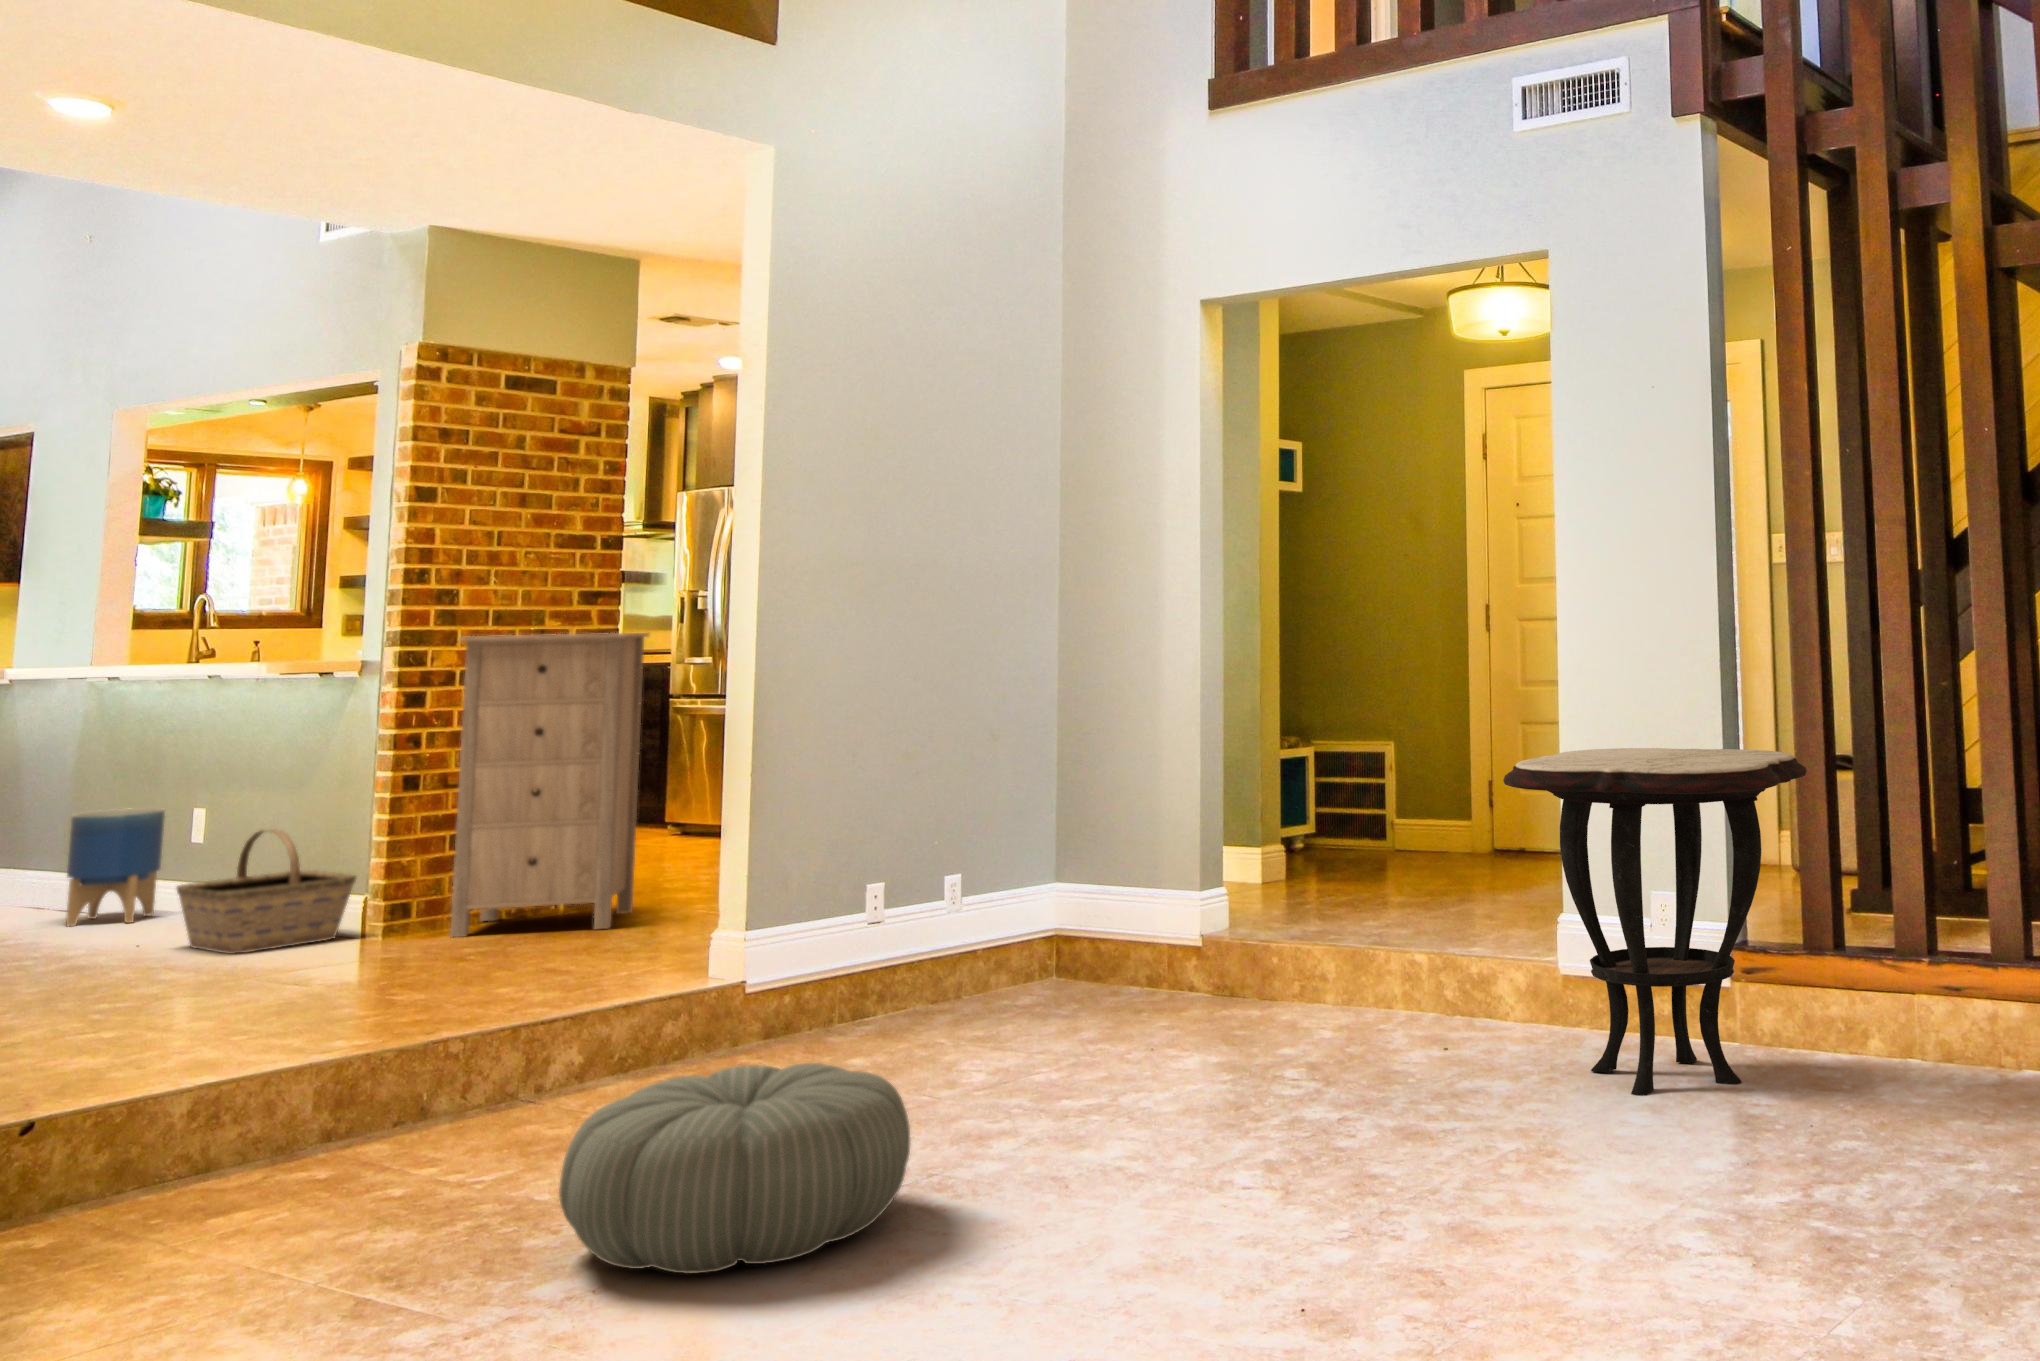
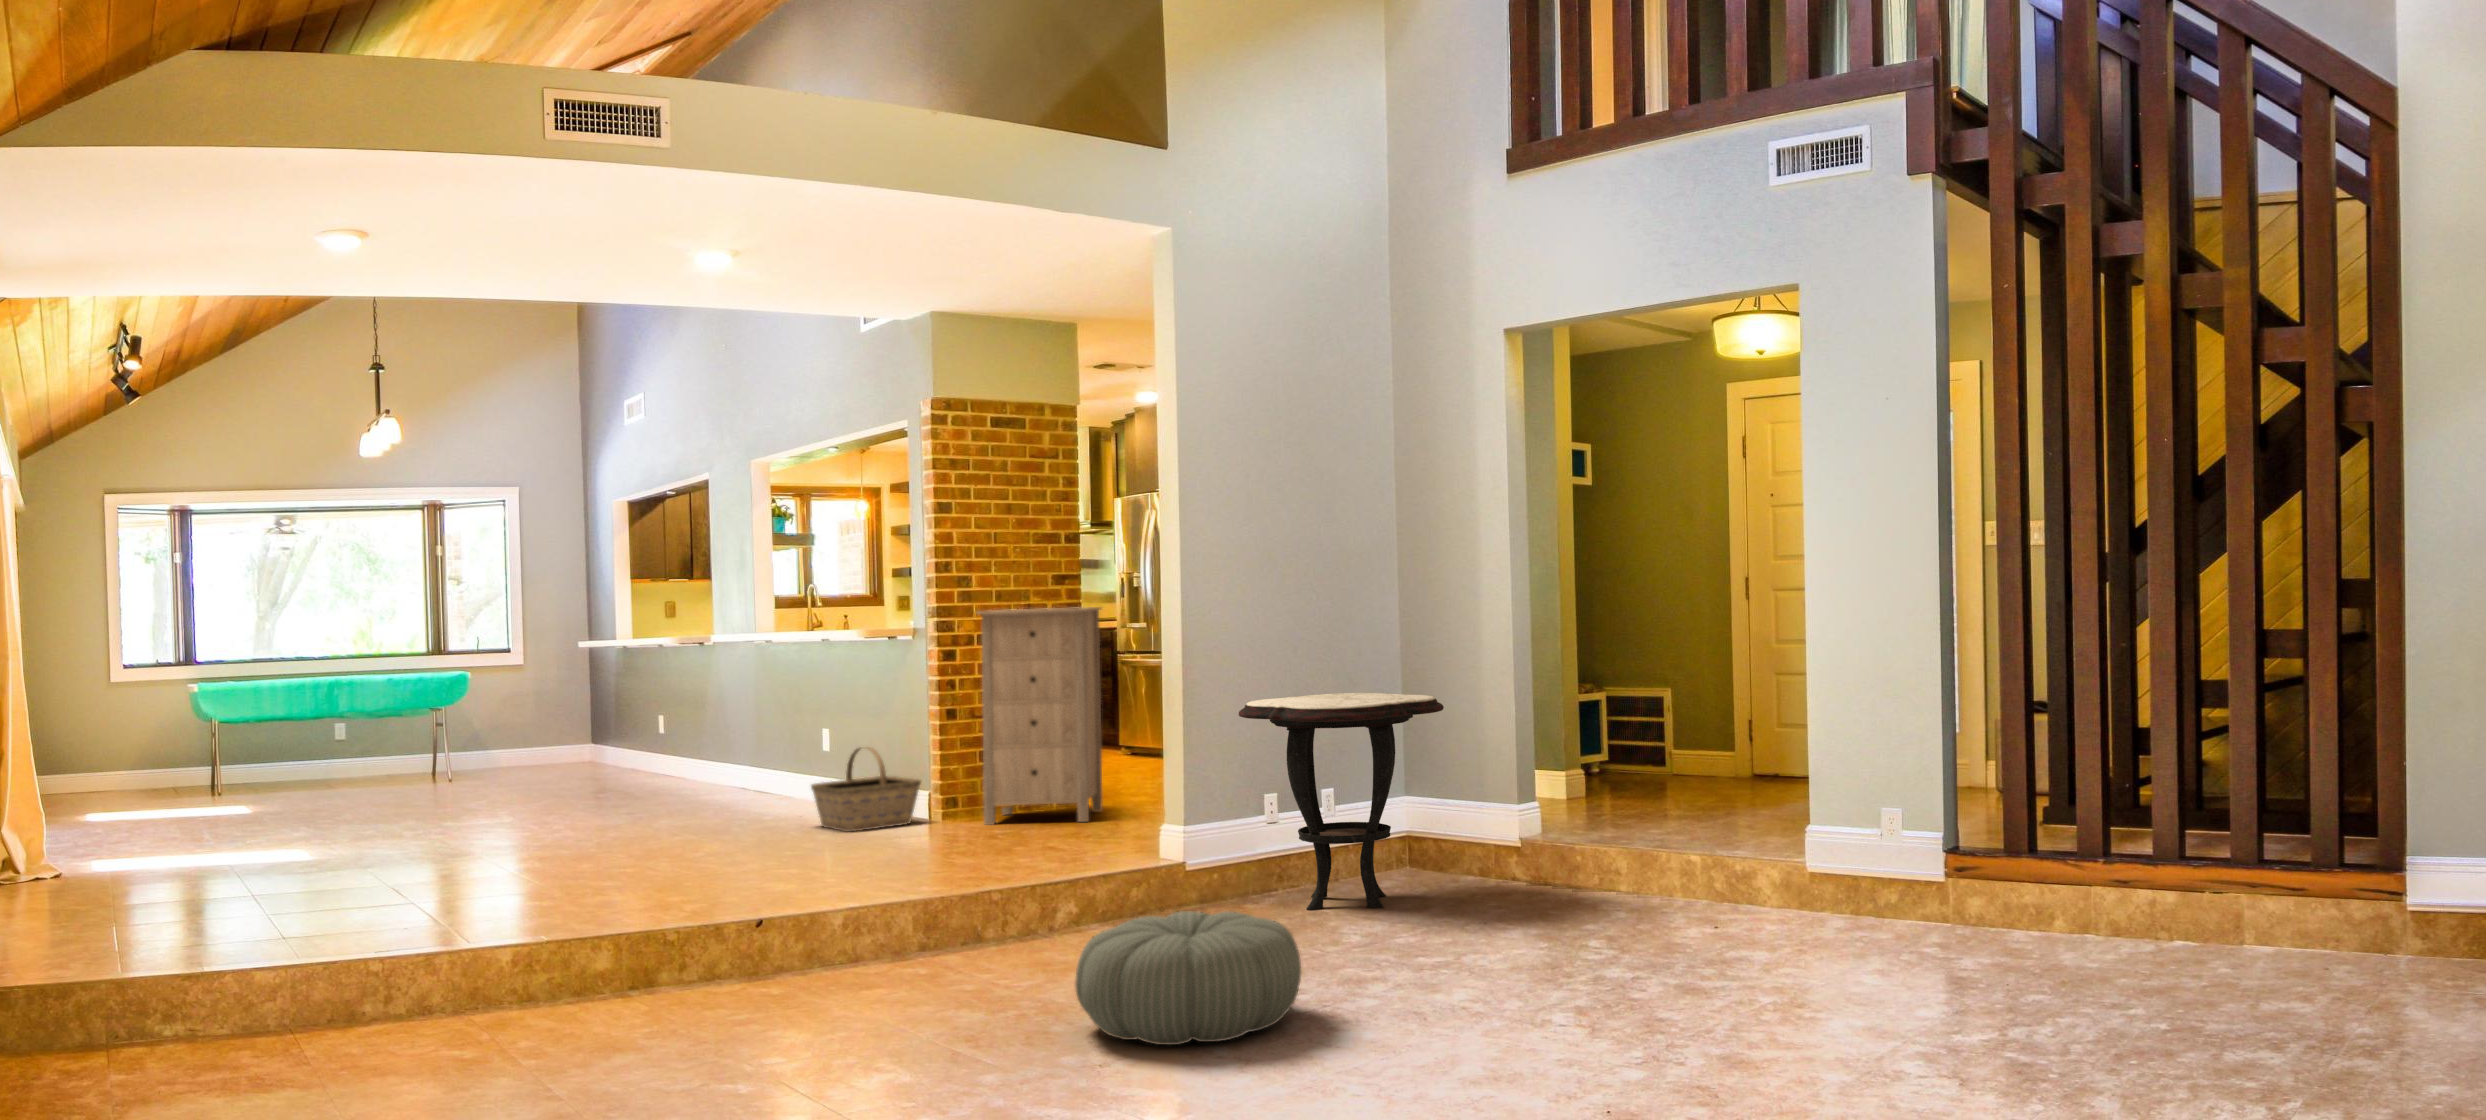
side table: present [1503,748,1807,1096] -> present [1239,693,1444,910]
planter: present [66,808,165,926] -> none [741,731,797,812]

